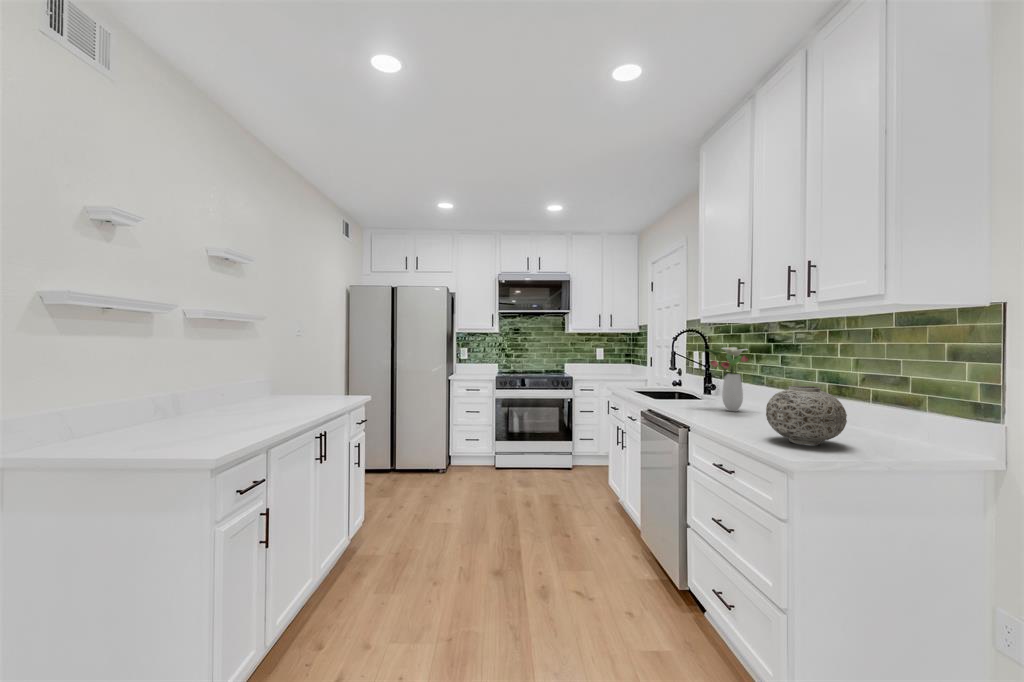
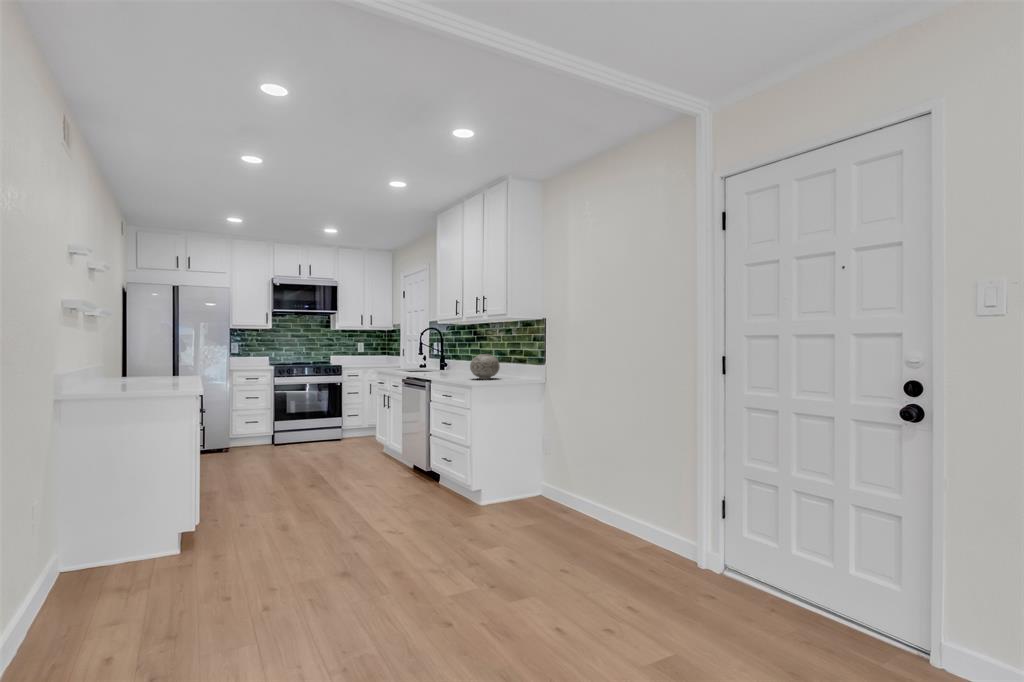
flower arrangement: present [705,347,748,411] -> none [437,338,465,374]

